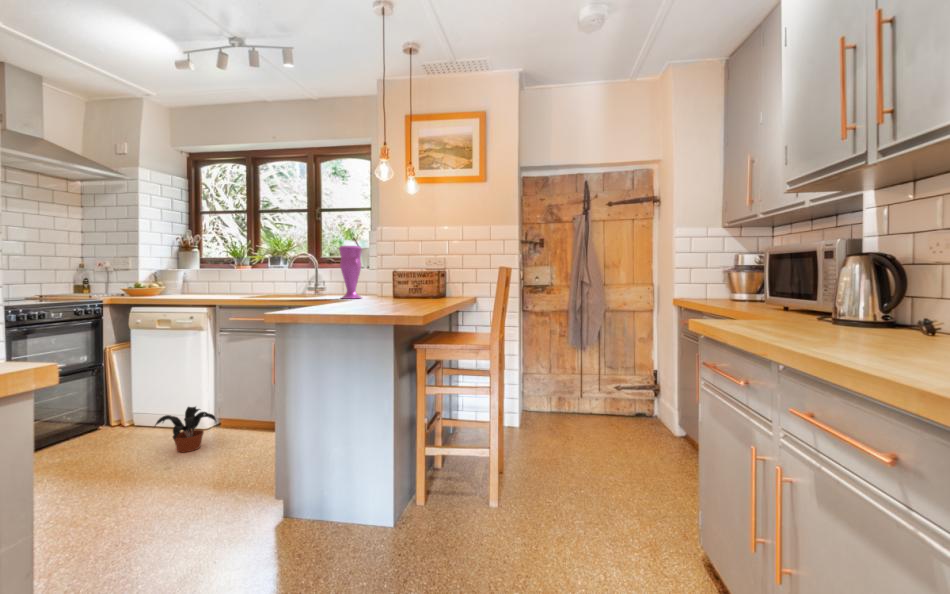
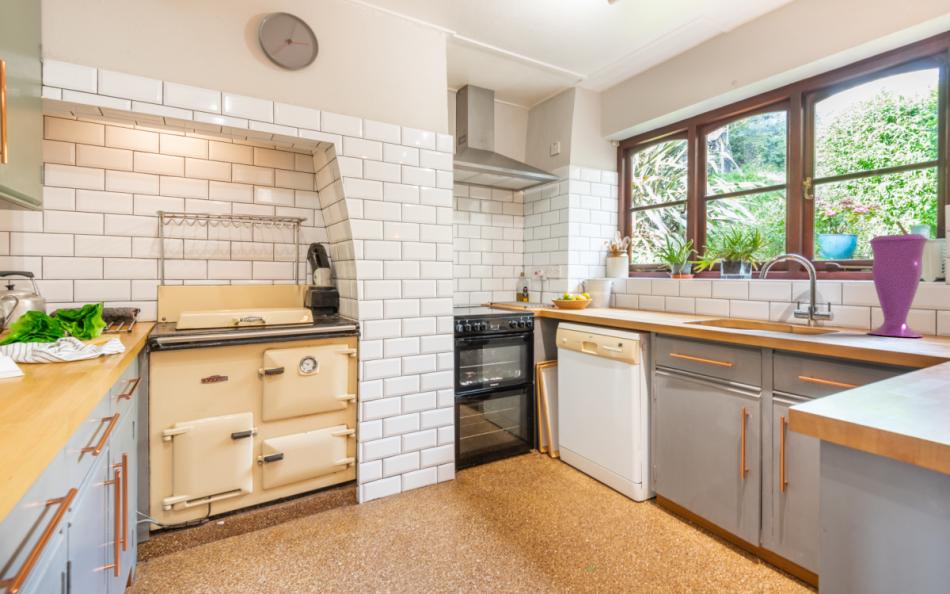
potted plant: present [155,407,216,452] -> none [574,466,650,535]

